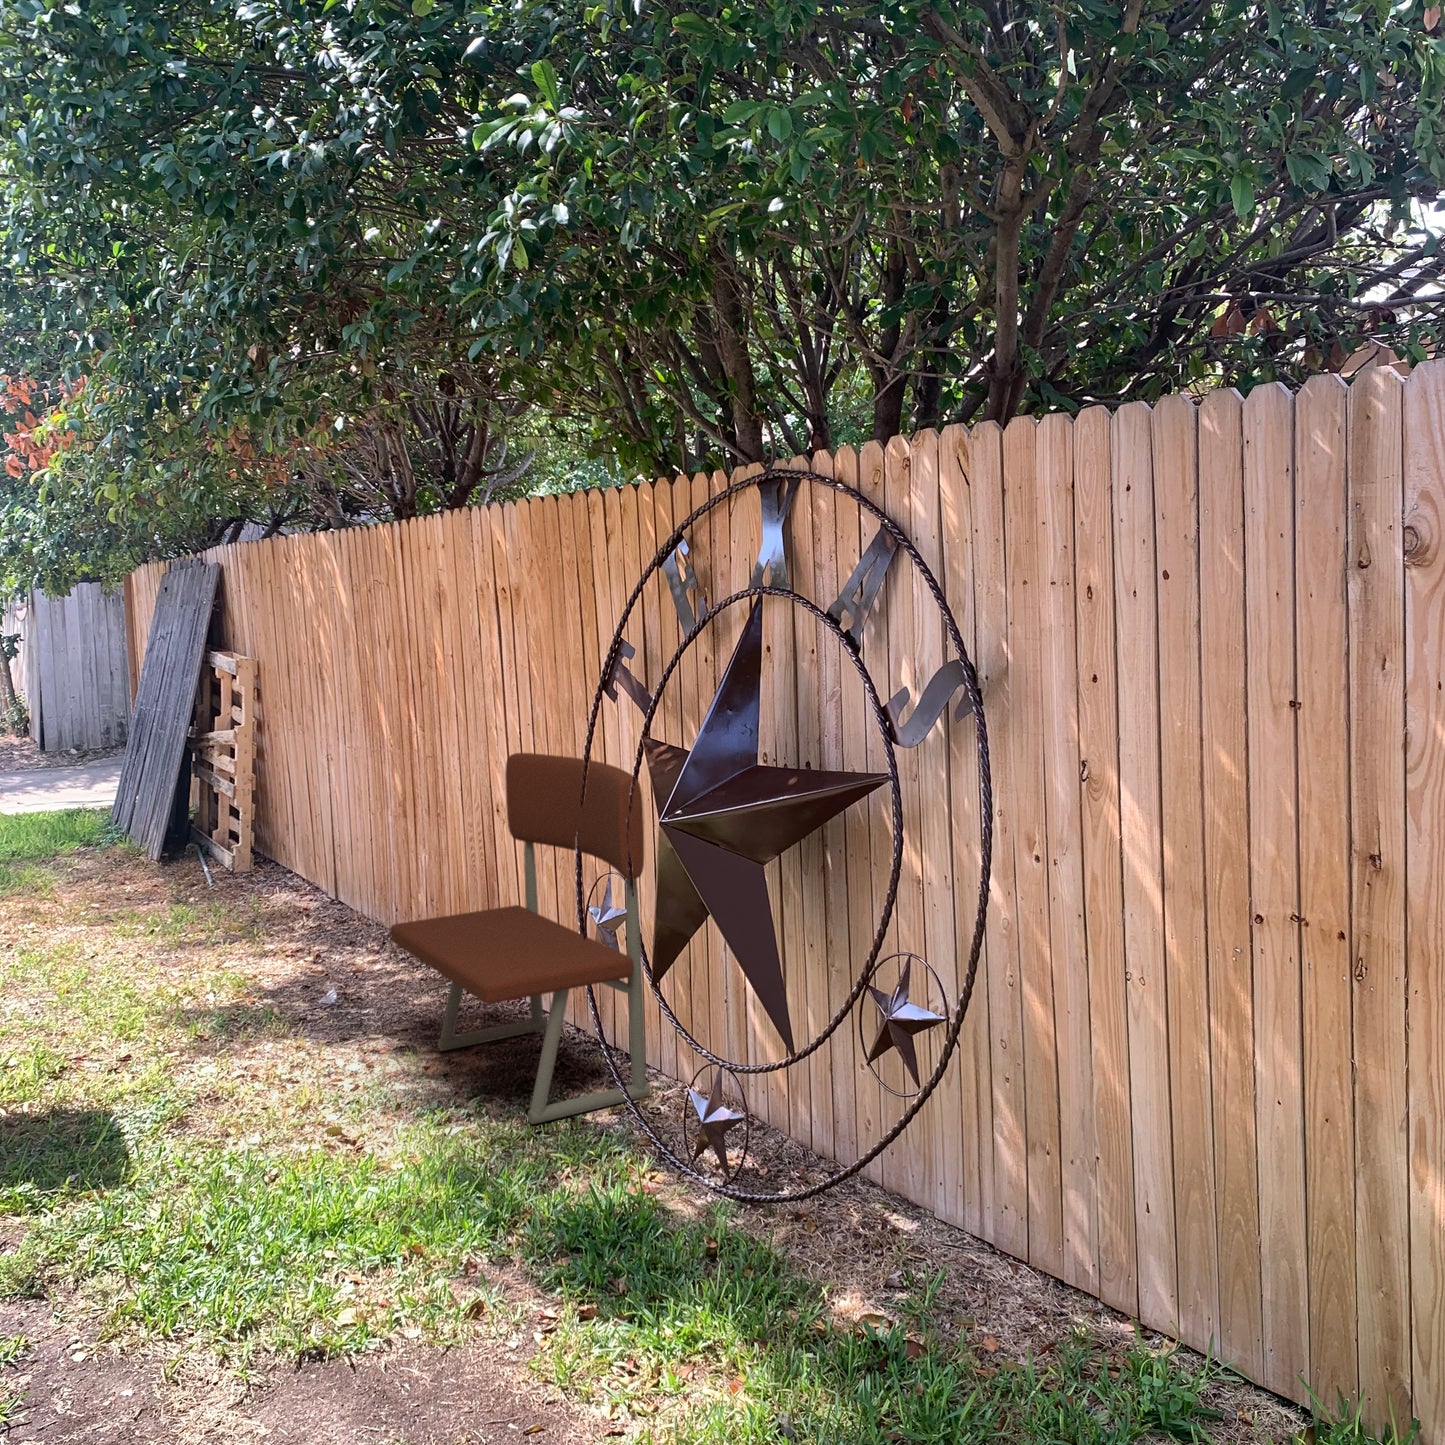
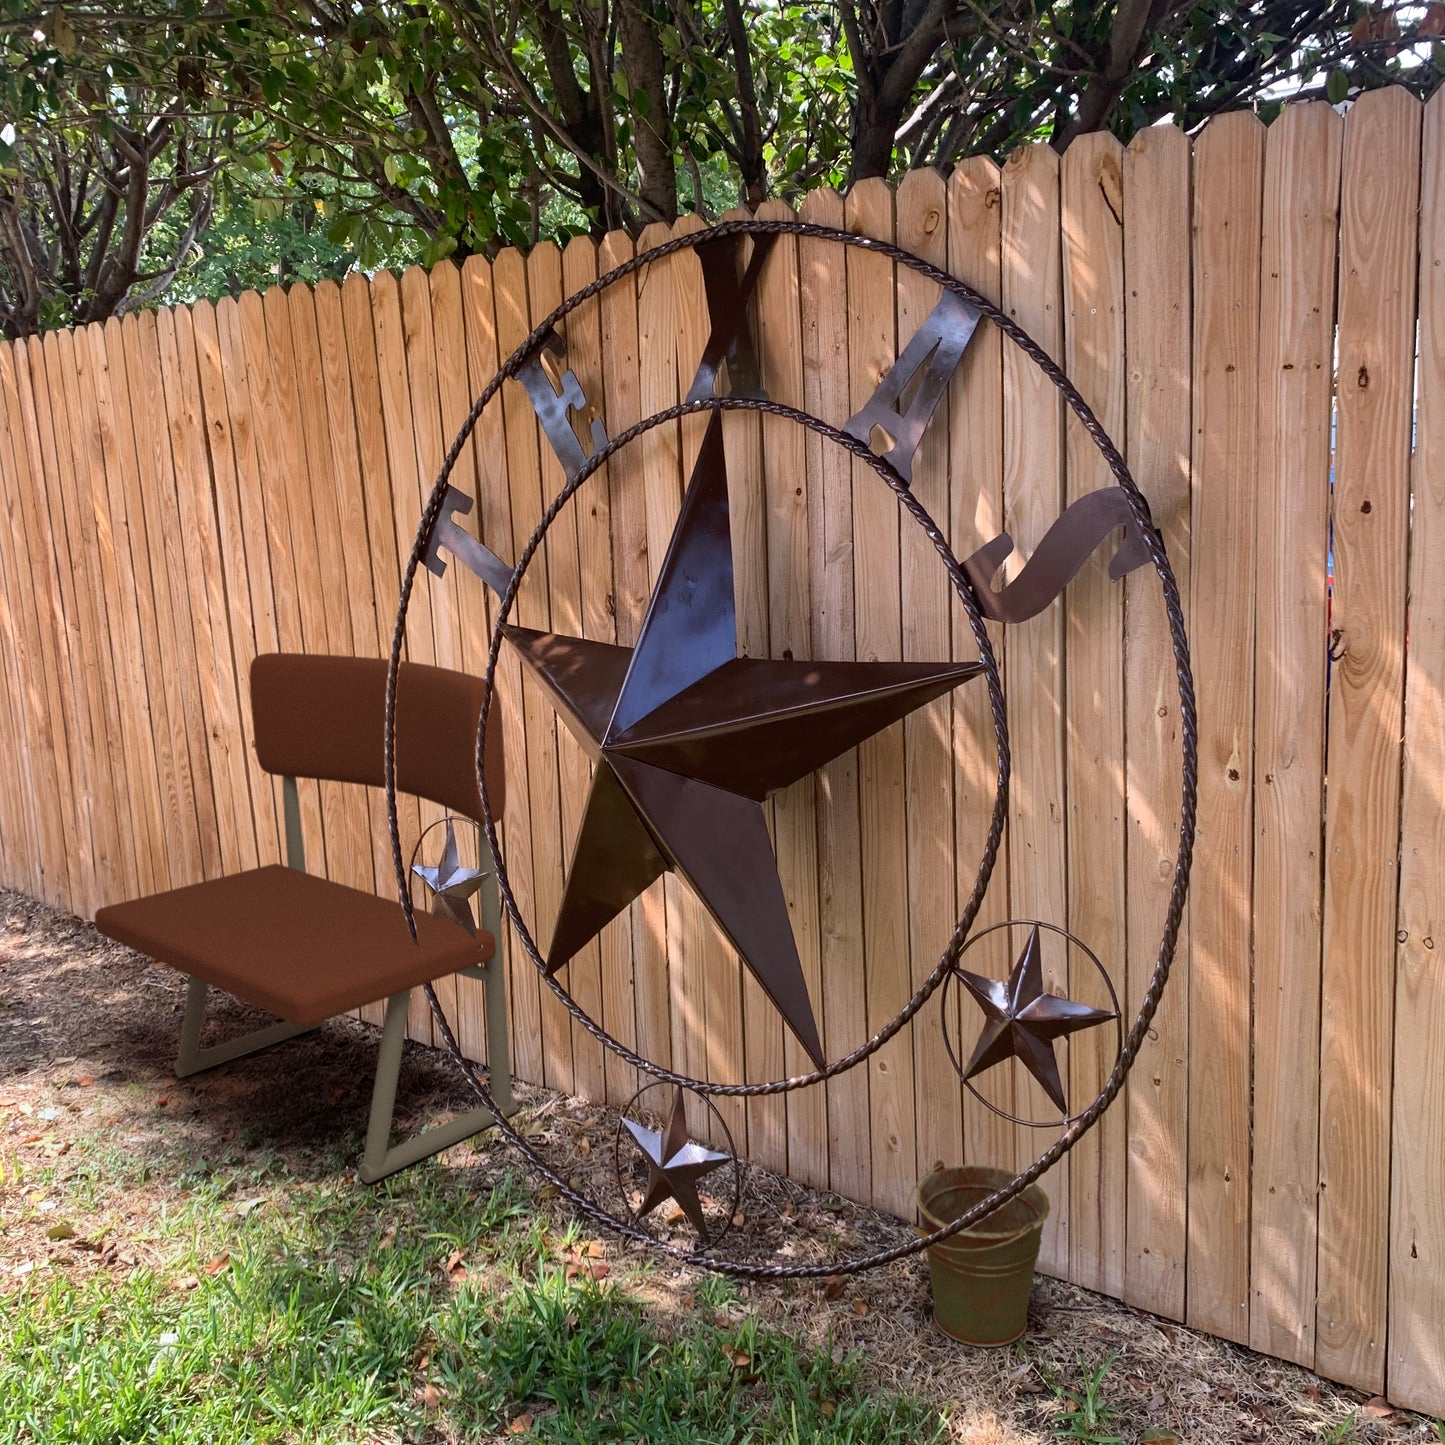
bucket: none [839,1133,941,1265] -> present [907,1160,1050,1347]

